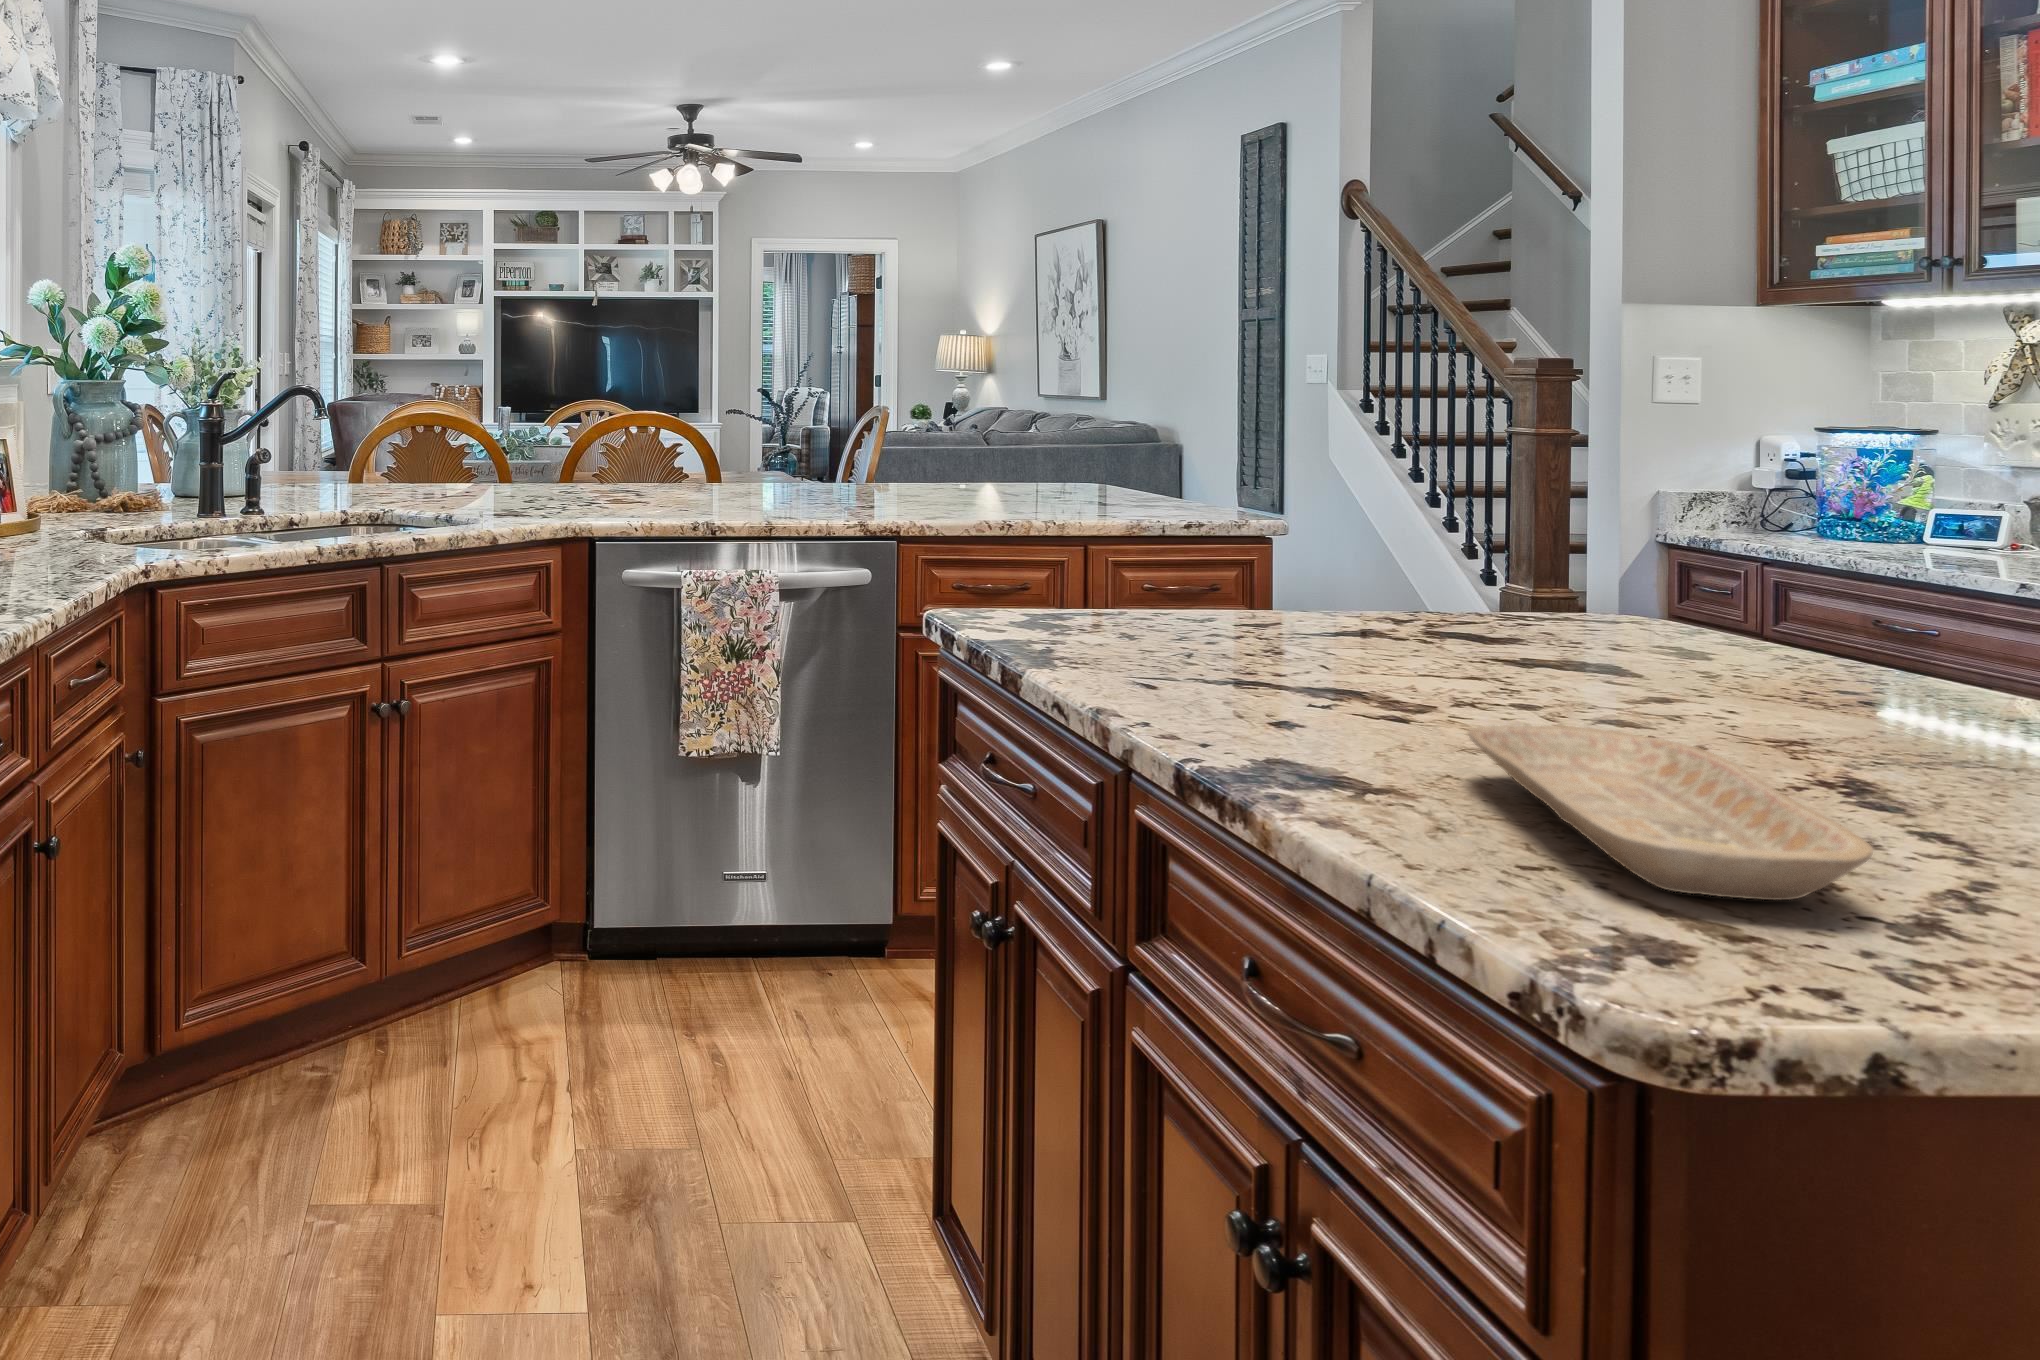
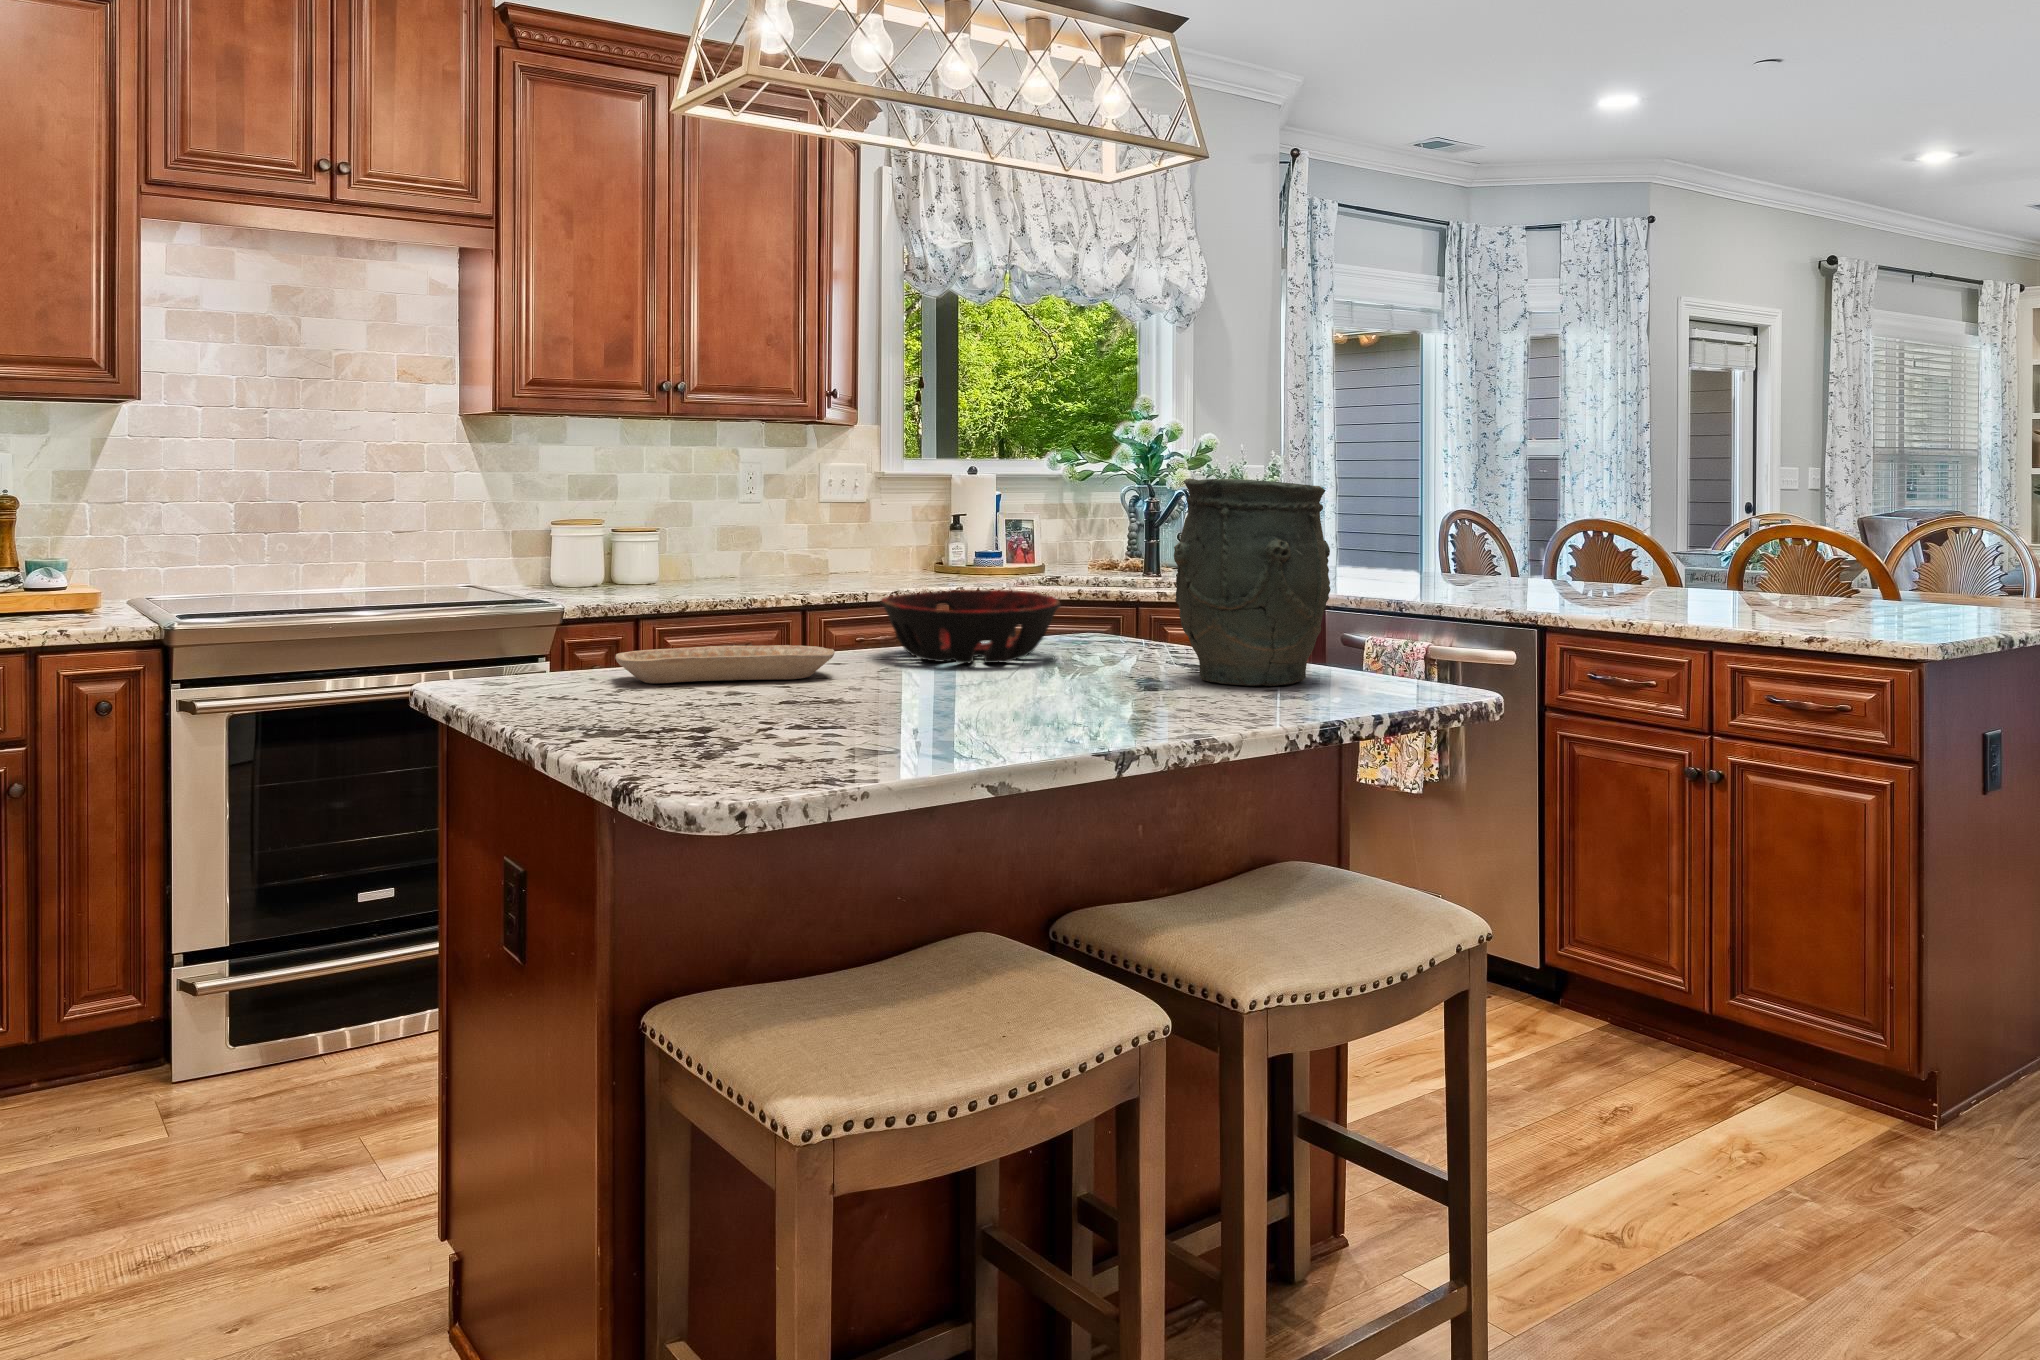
vase: none [1487,377,1750,667] -> present [1174,478,1331,686]
decorative bowl: none [1132,565,1487,709] -> present [880,590,1061,663]

